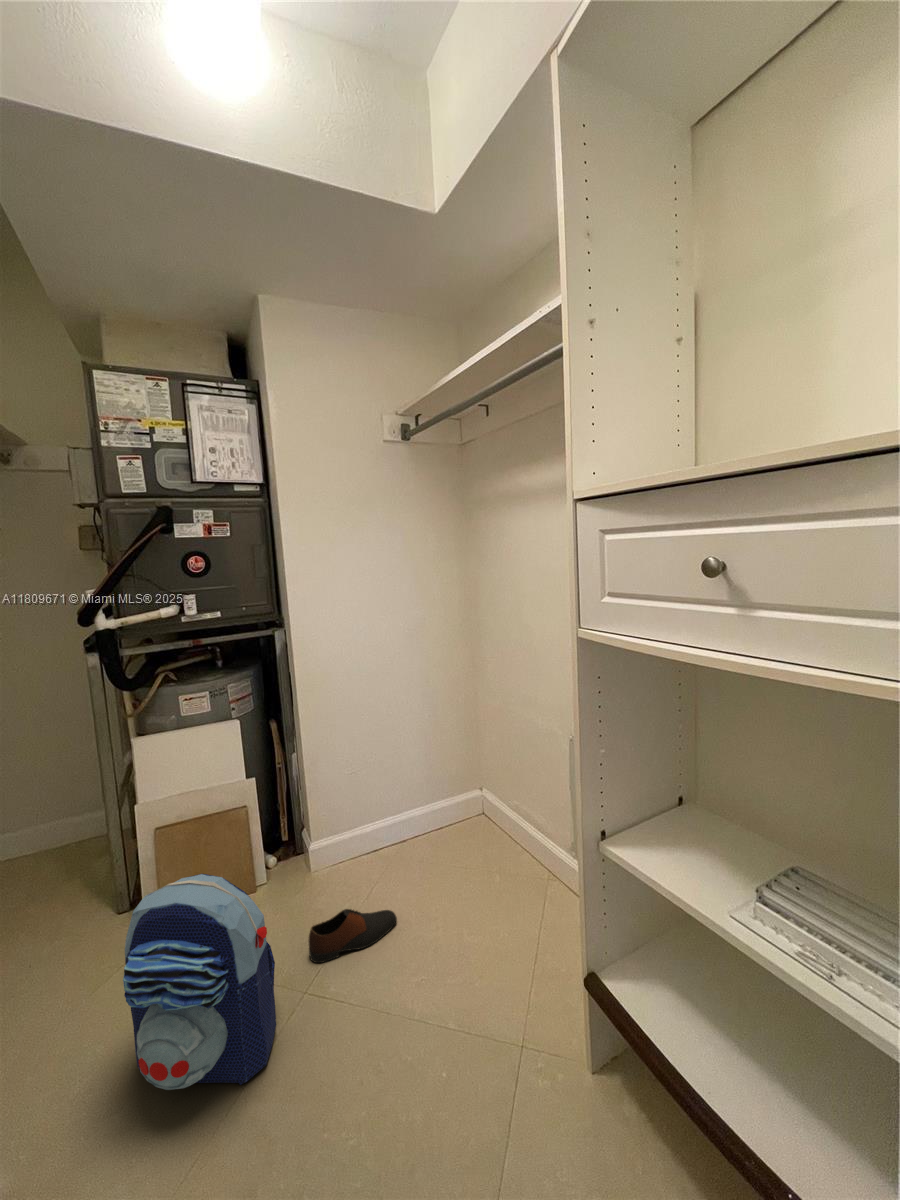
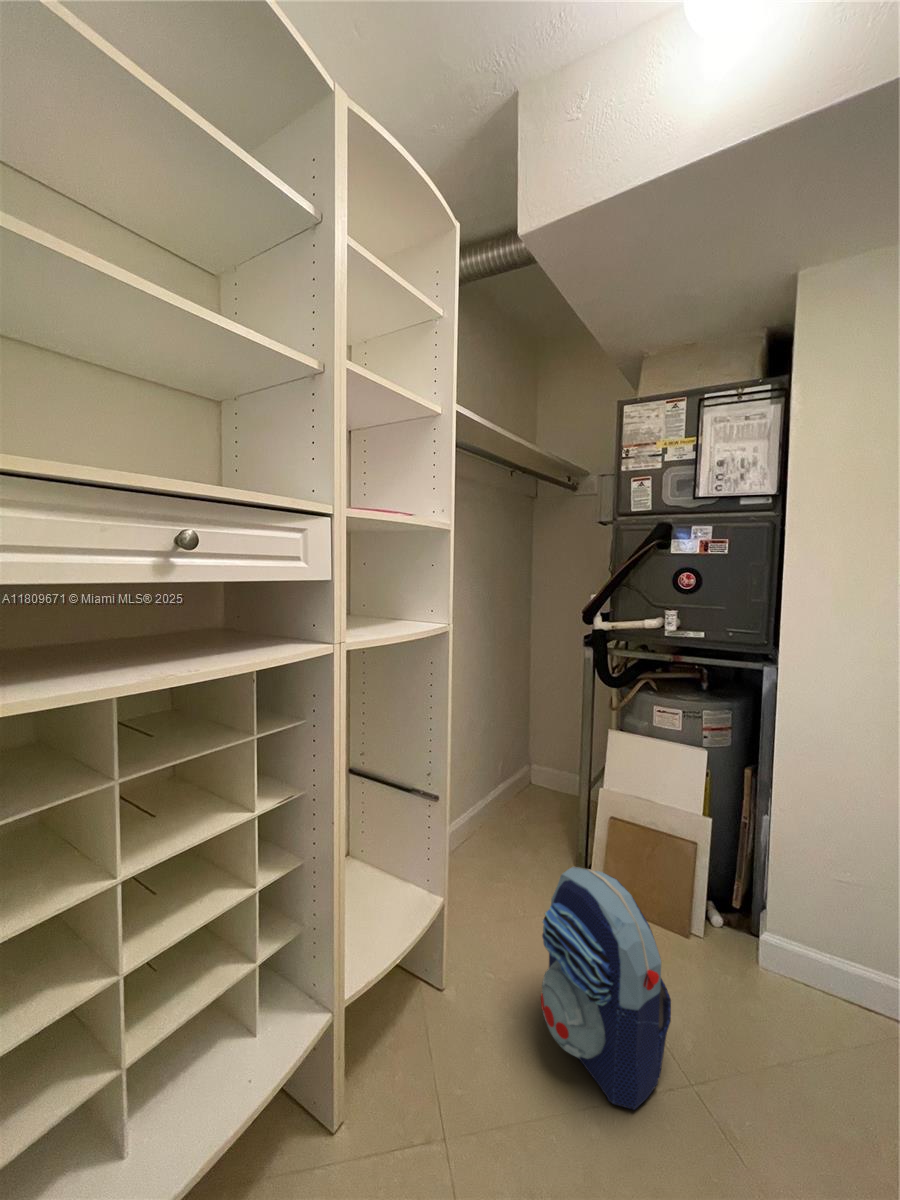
shoe: present [309,909,397,963] -> none [721,1023,864,1129]

